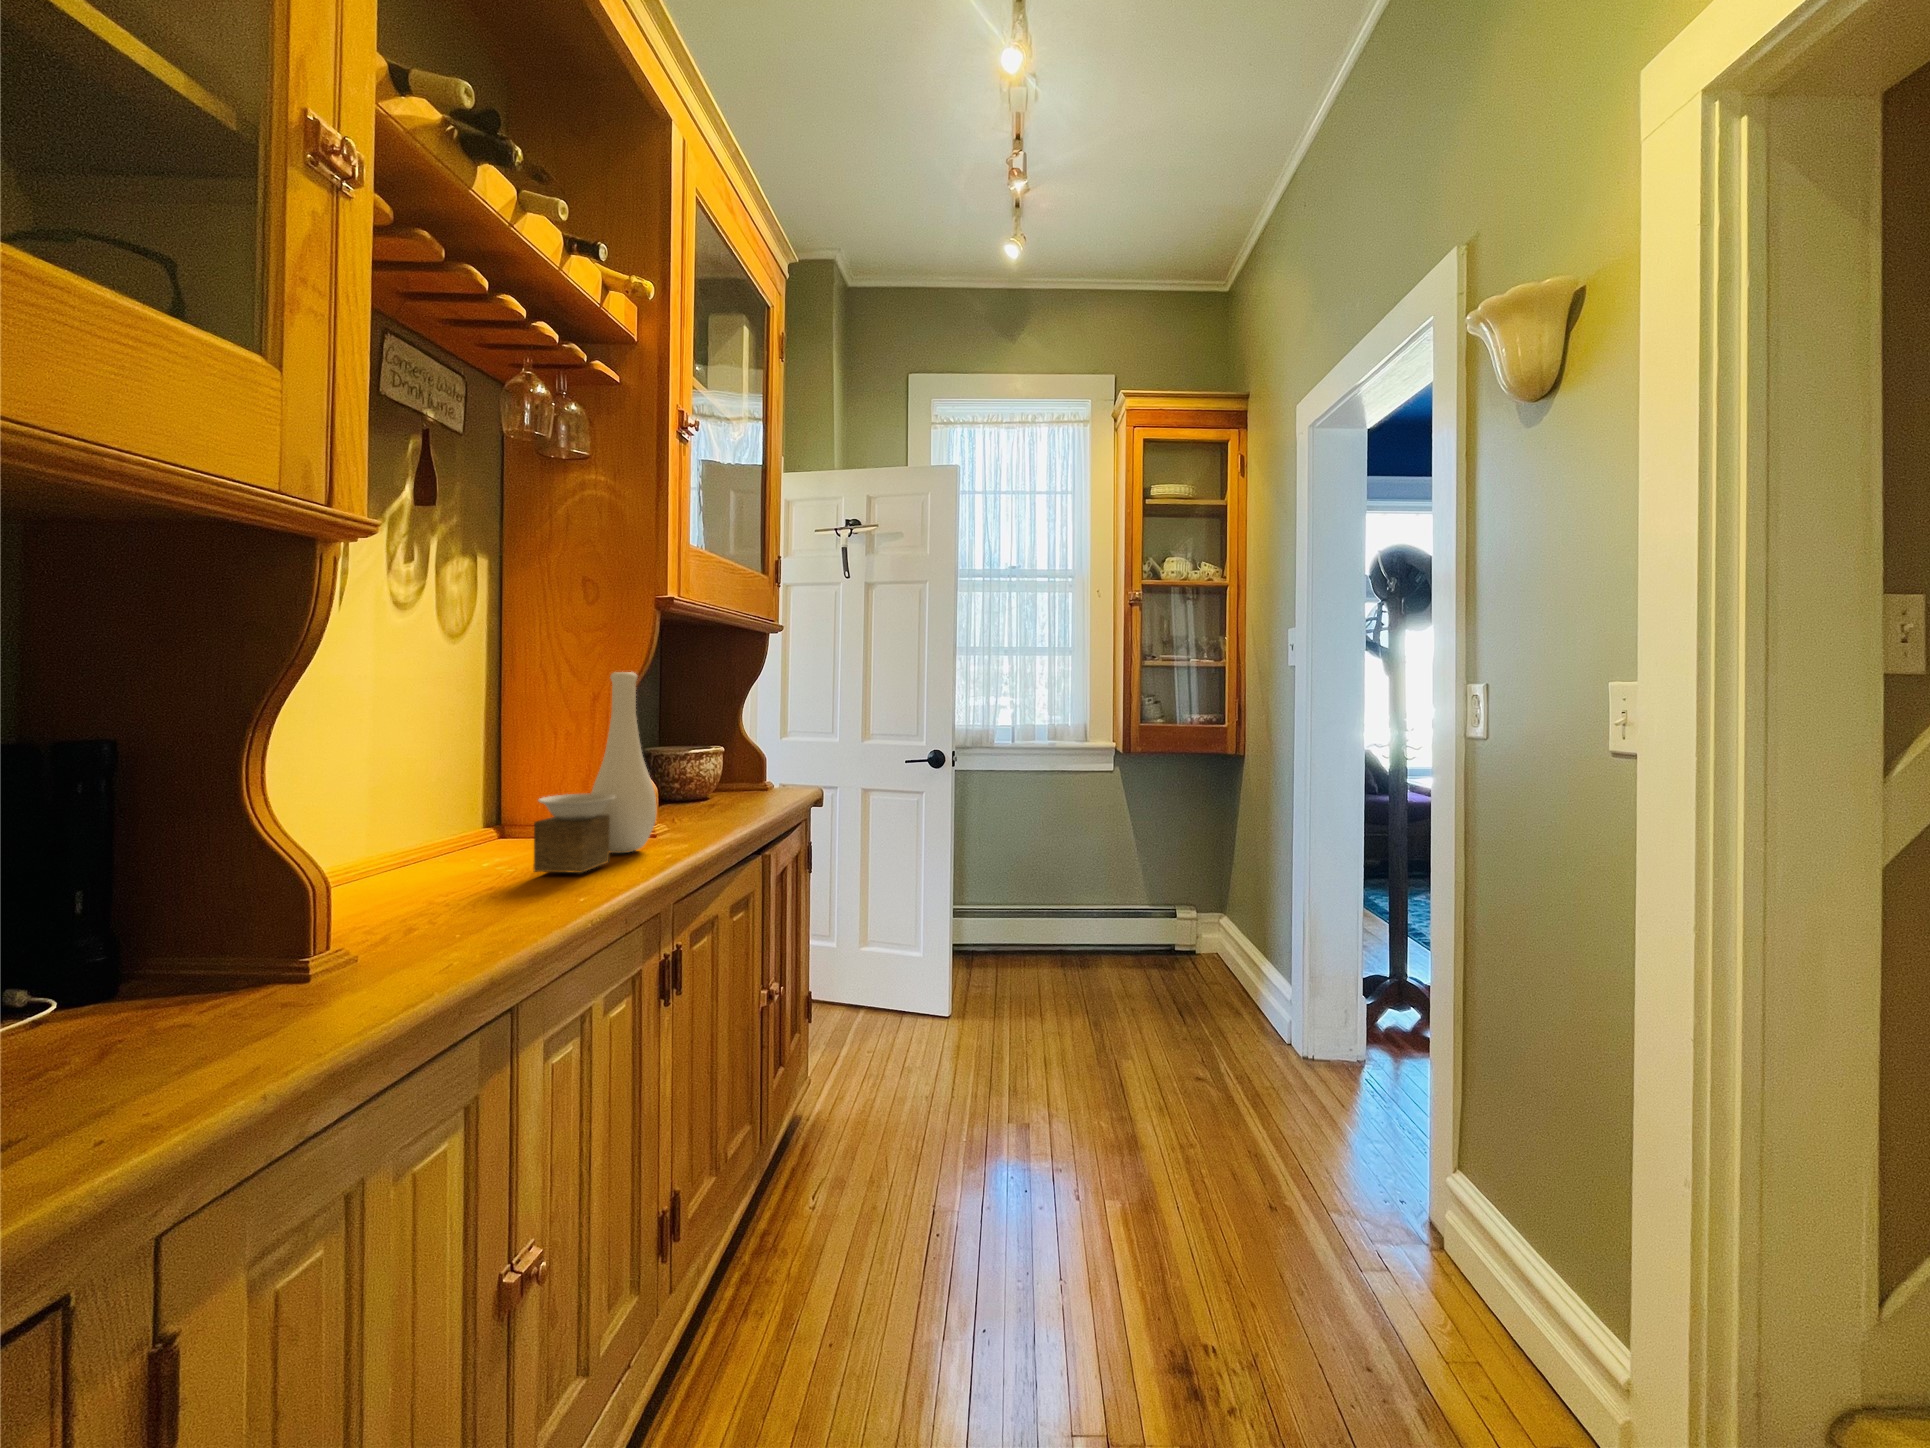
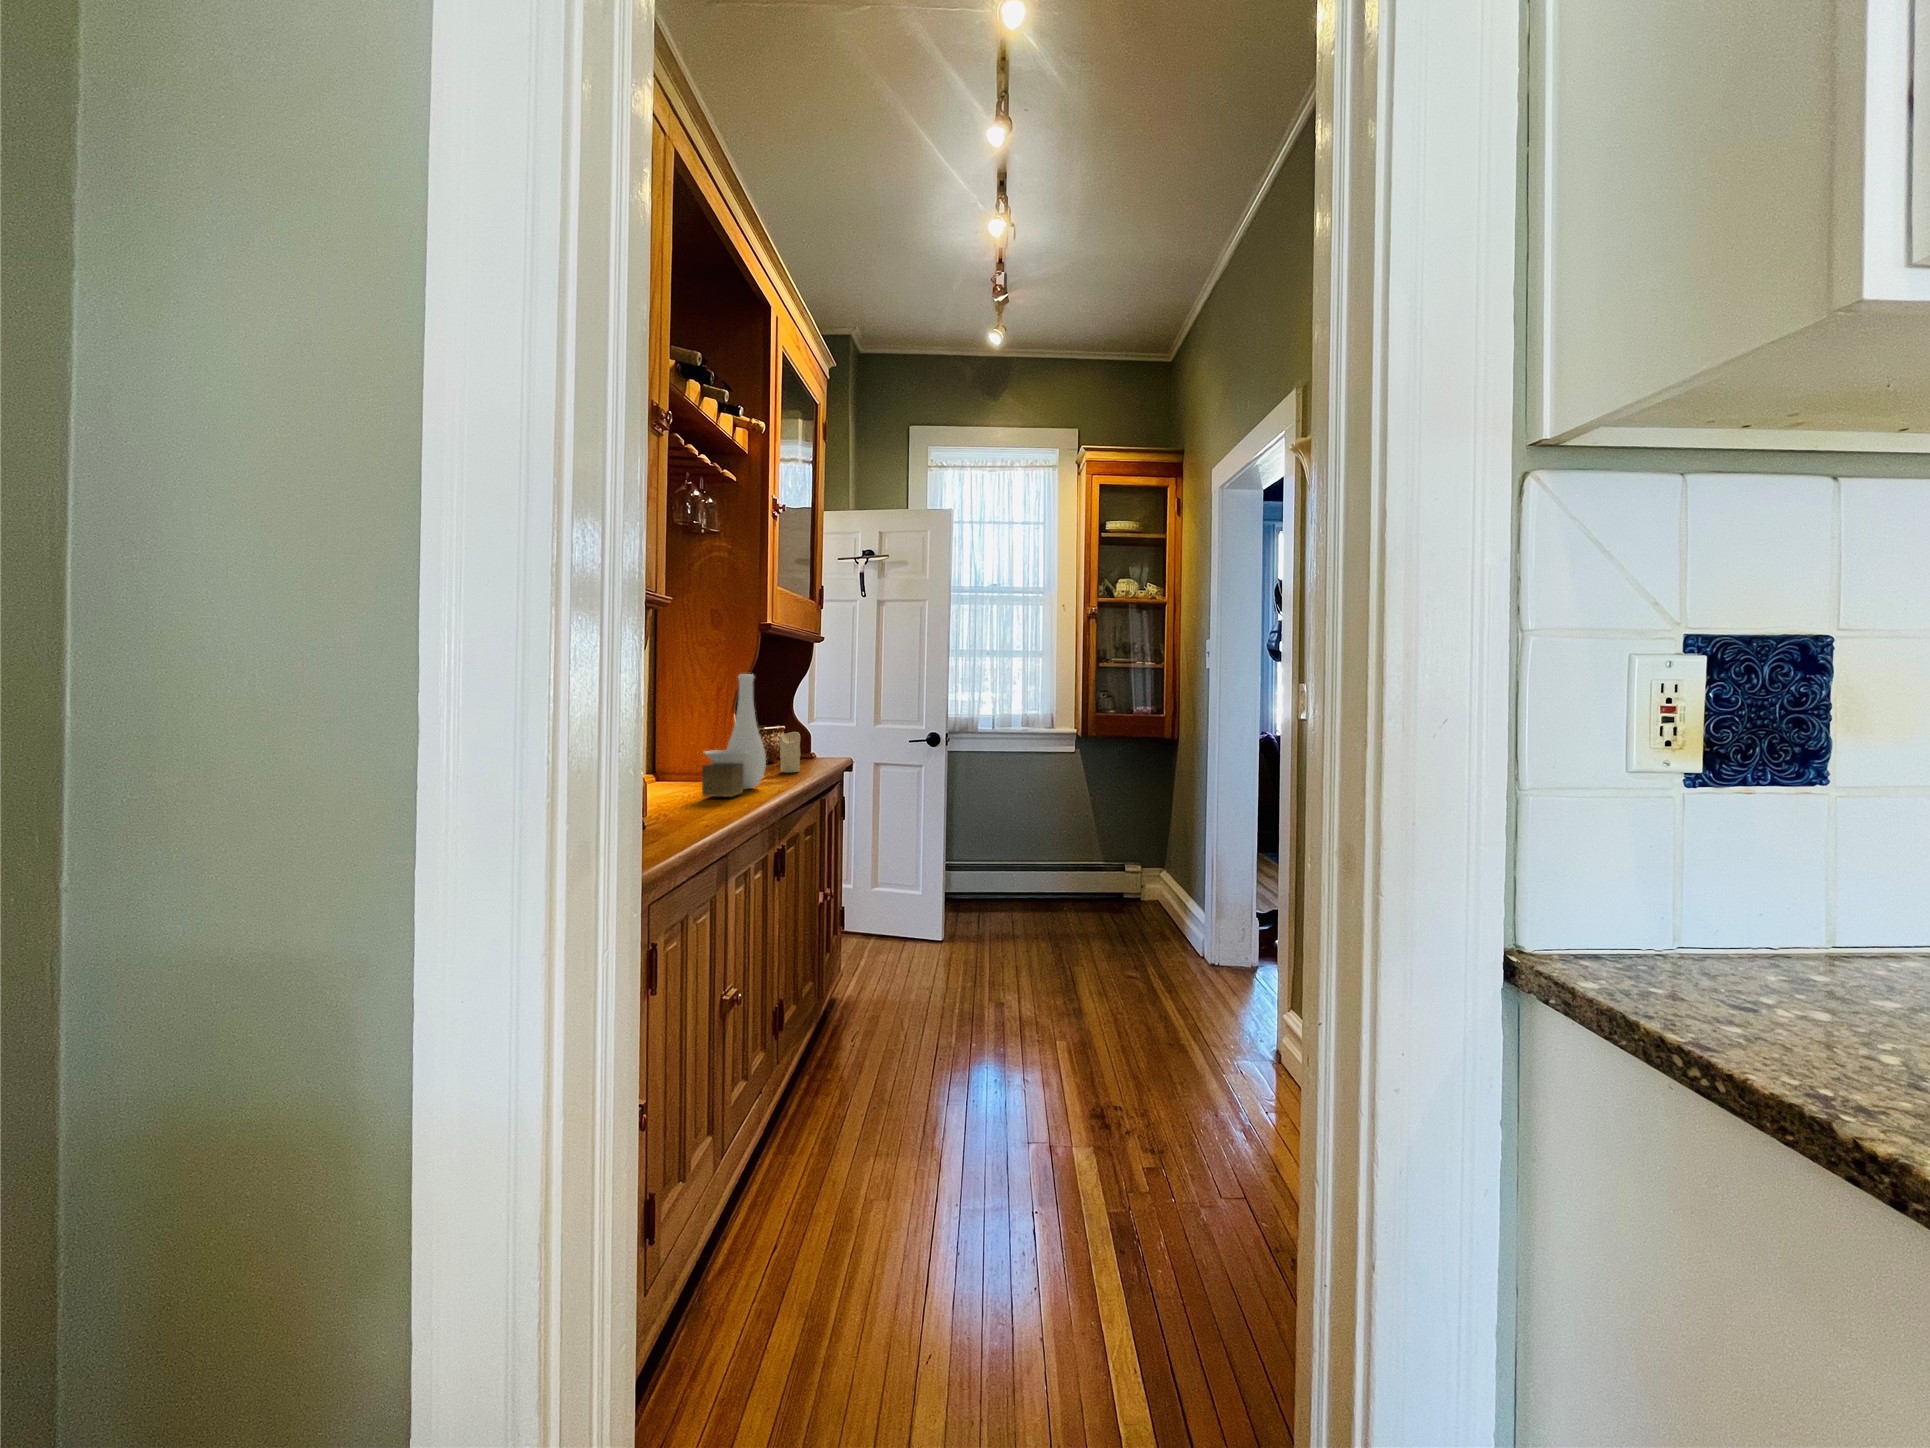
candle: none [700,757,731,817] -> present [779,732,801,773]

